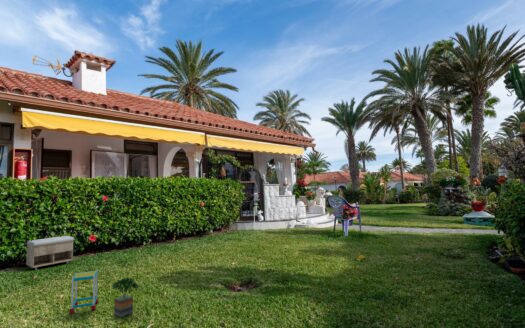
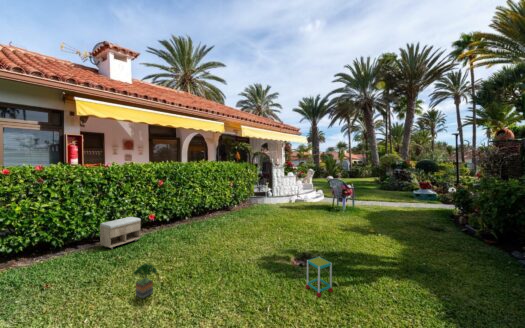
side table: present [70,271,98,314] -> present [306,257,333,297]
potted tree: present [112,278,138,317] -> present [133,264,157,298]

